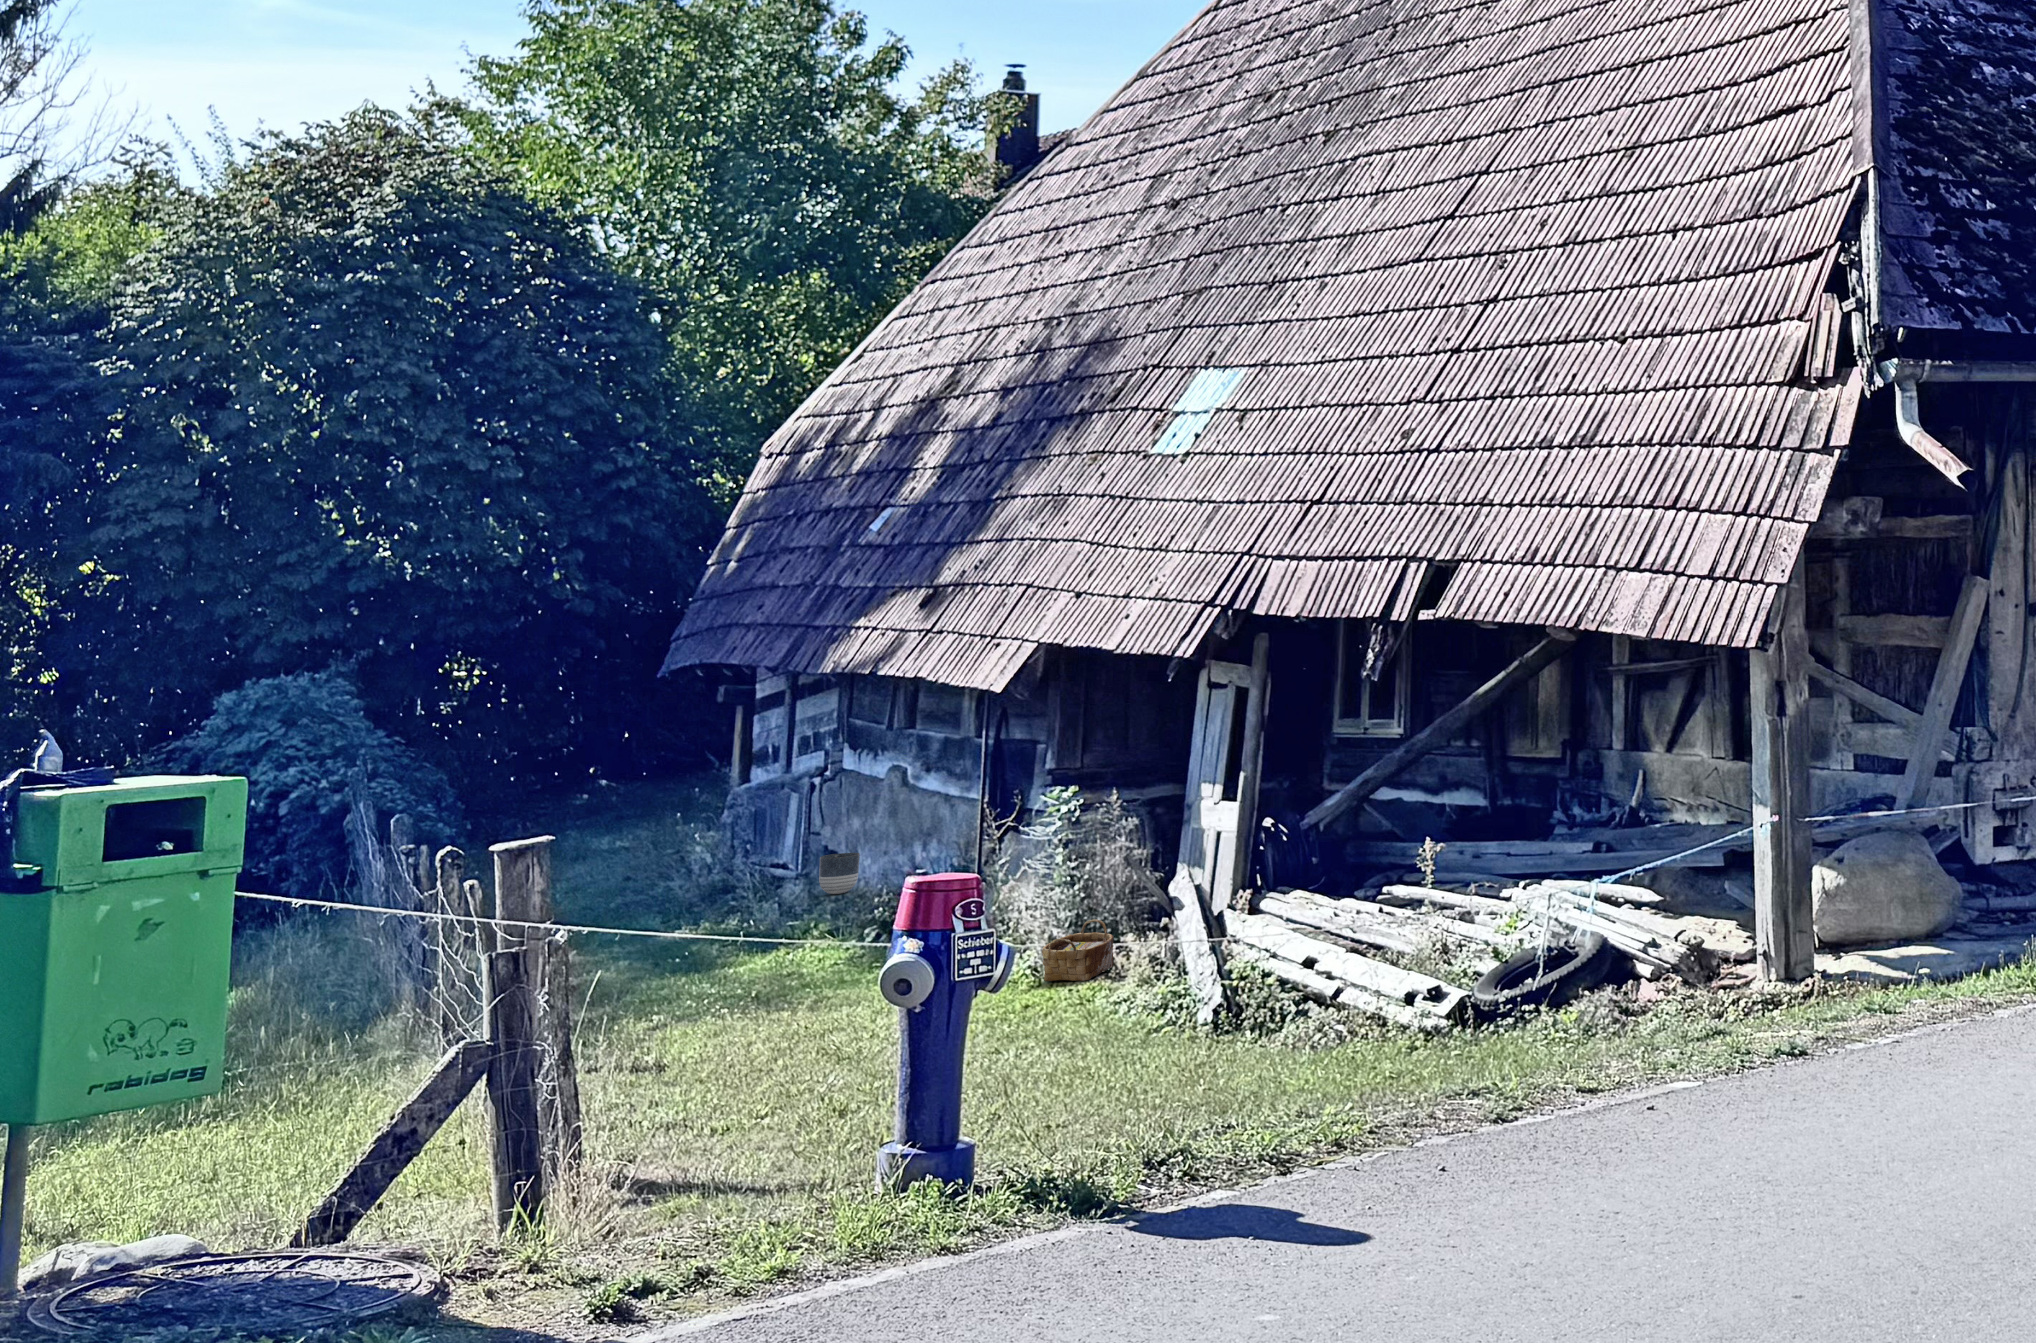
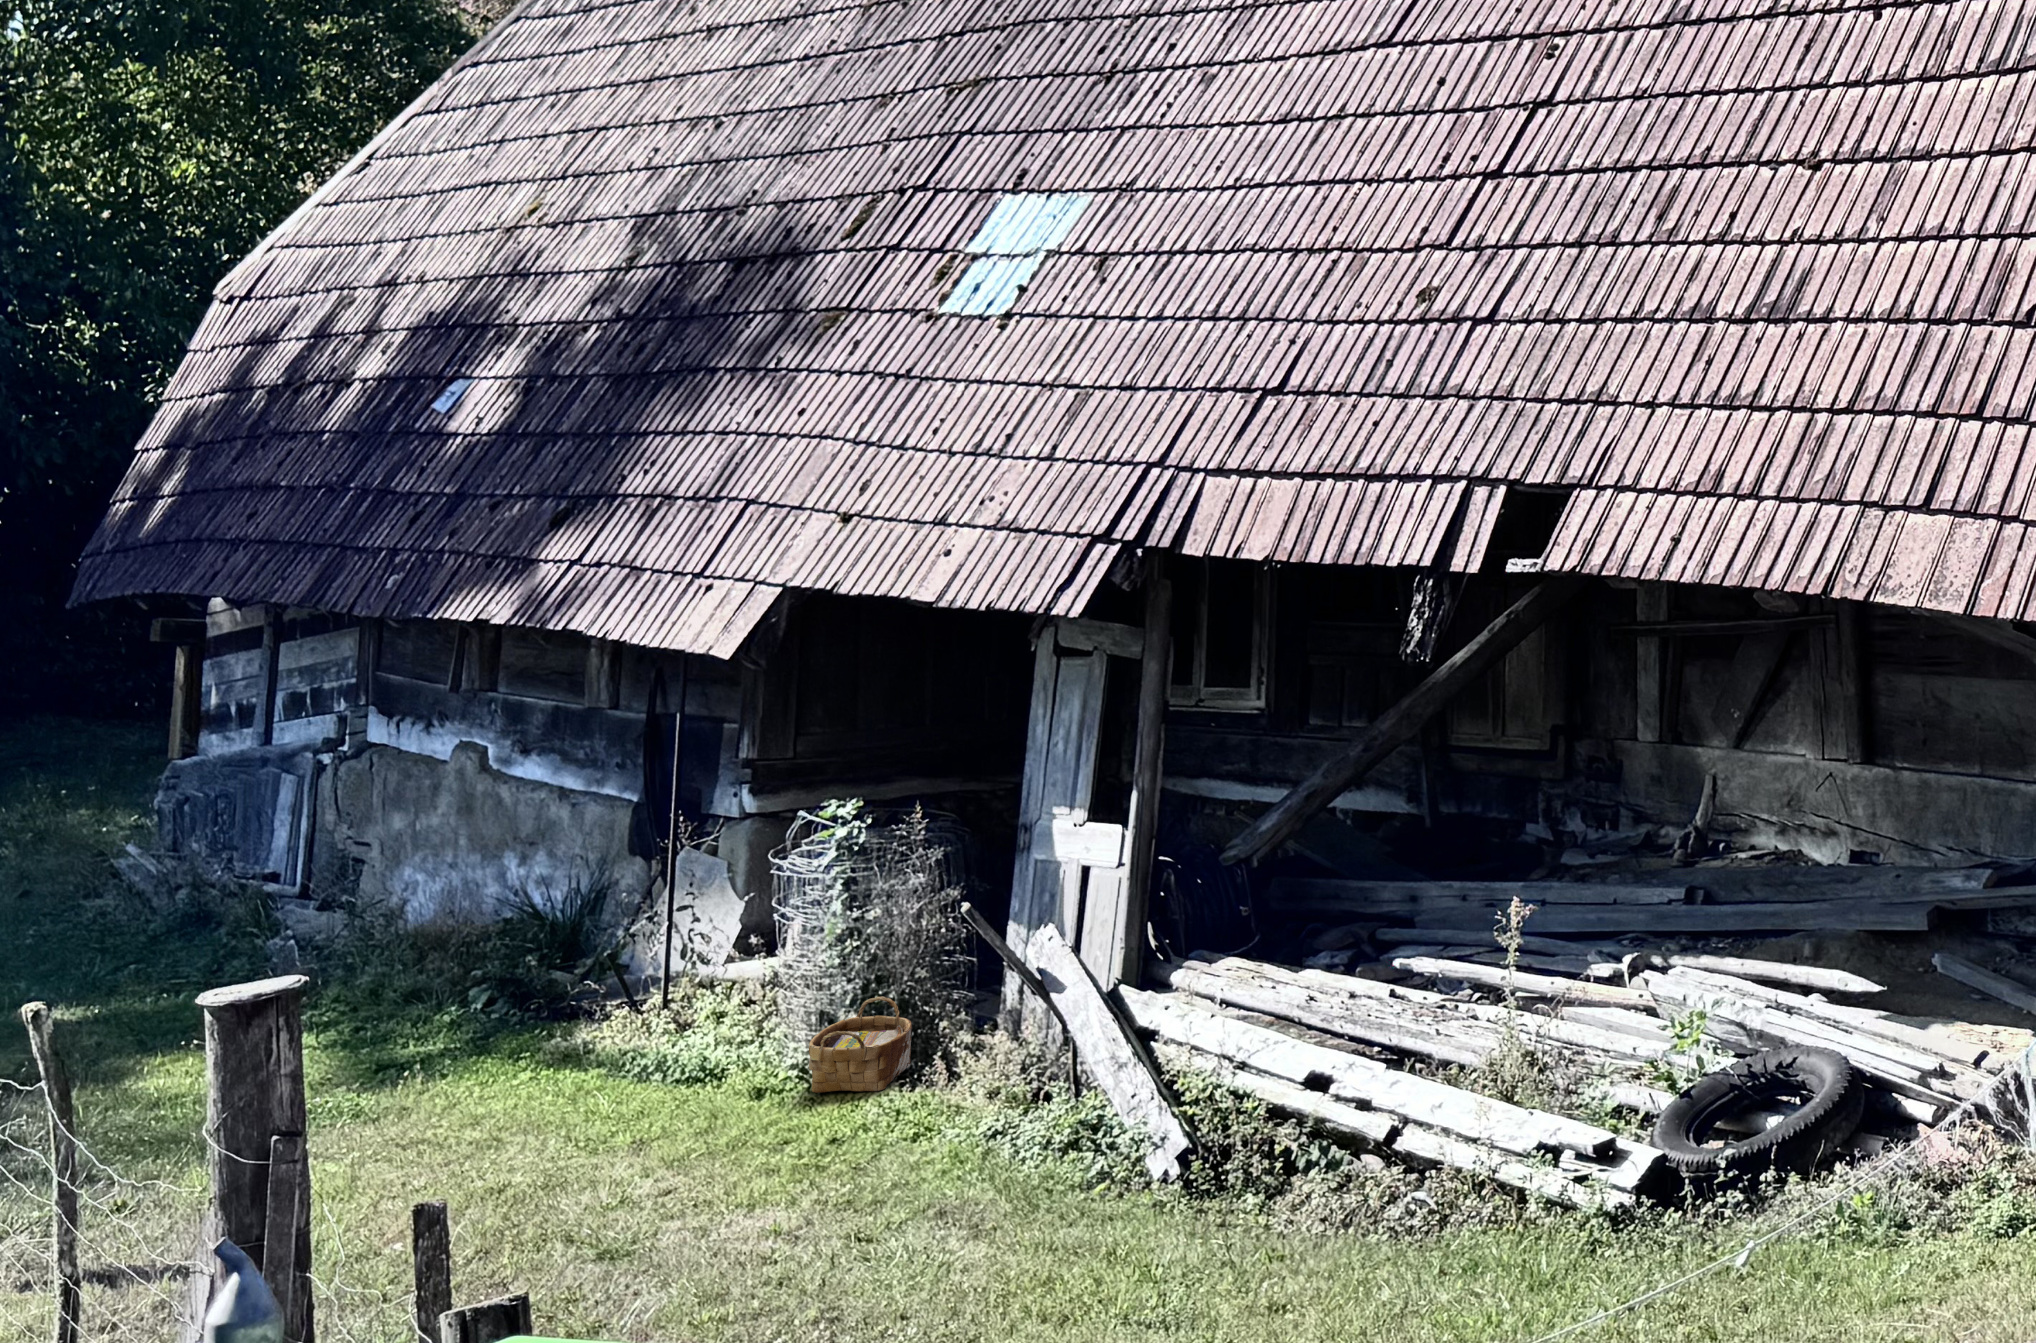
planter: present [819,853,860,894] -> none [344,867,404,927]

